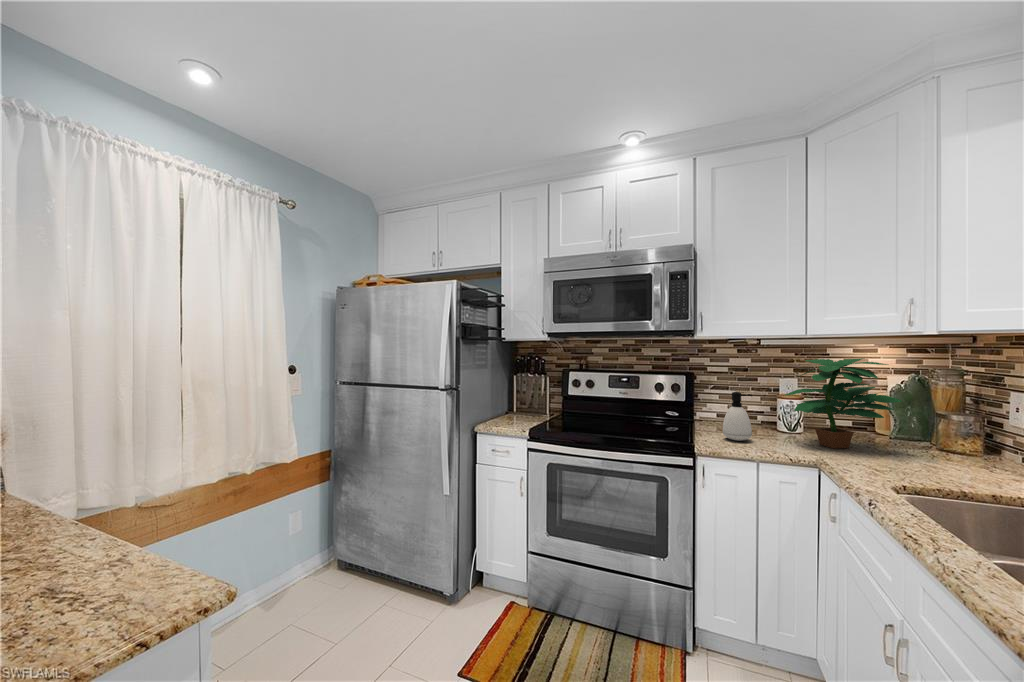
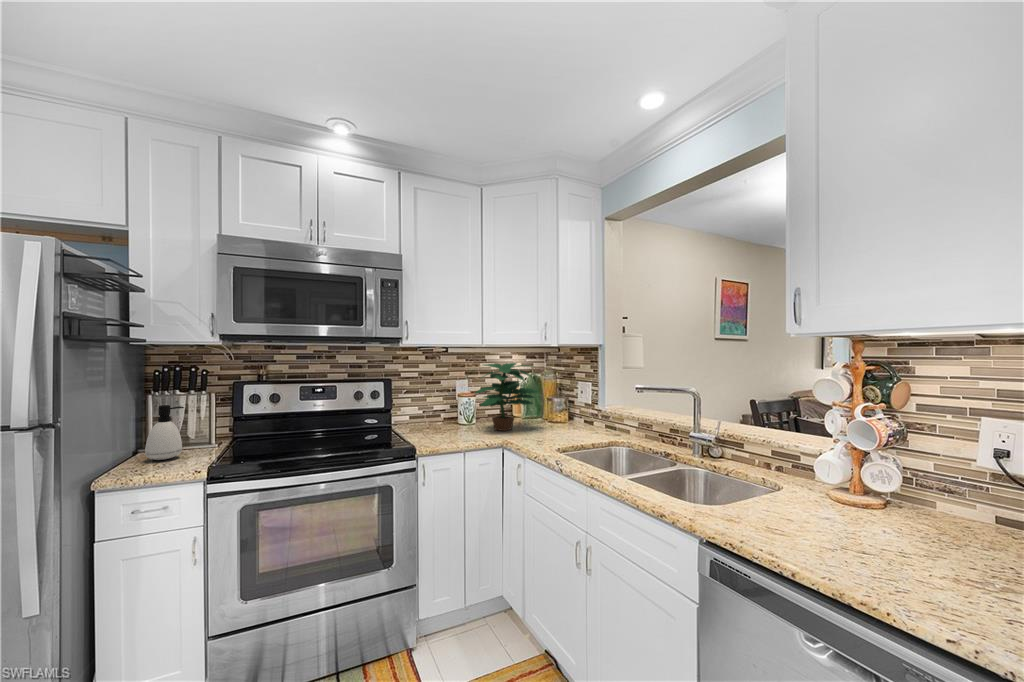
soap dispenser: present [723,392,752,441] -> present [145,405,184,460]

